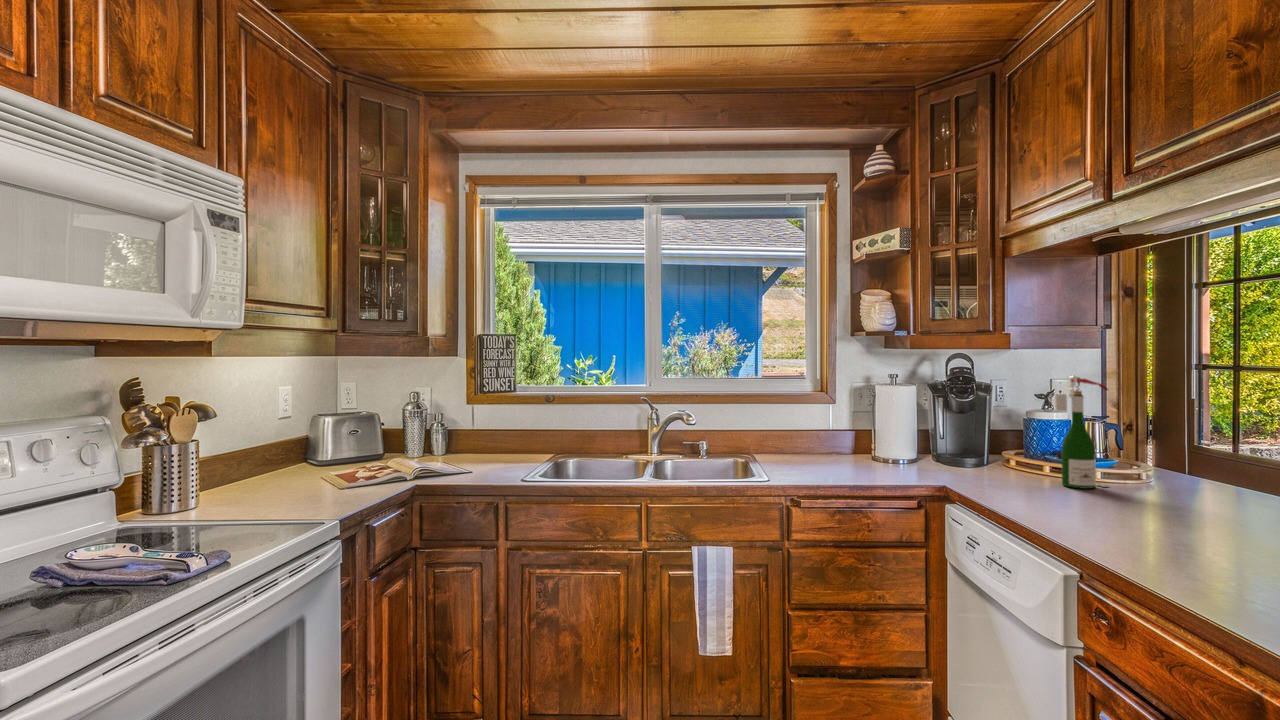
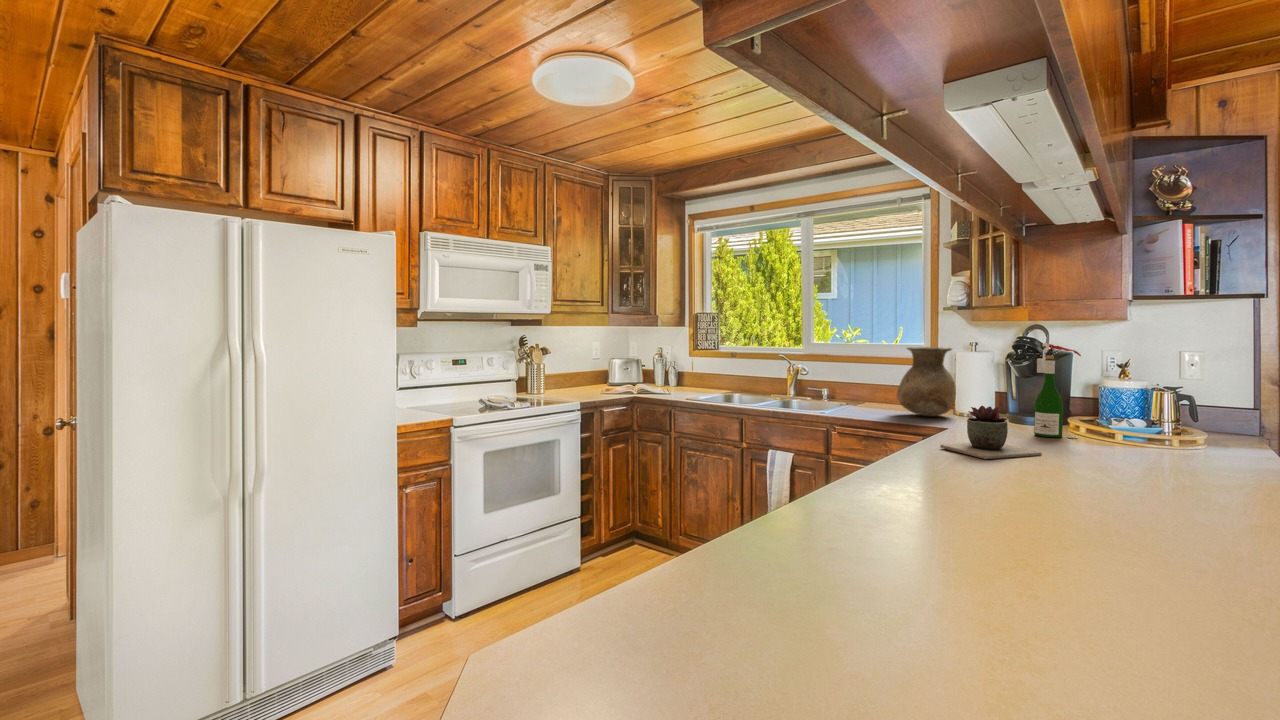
vase: none [846,382,921,471] -> present [897,347,956,416]
succulent plant: none [1105,464,1214,544] -> present [940,406,1042,459]

